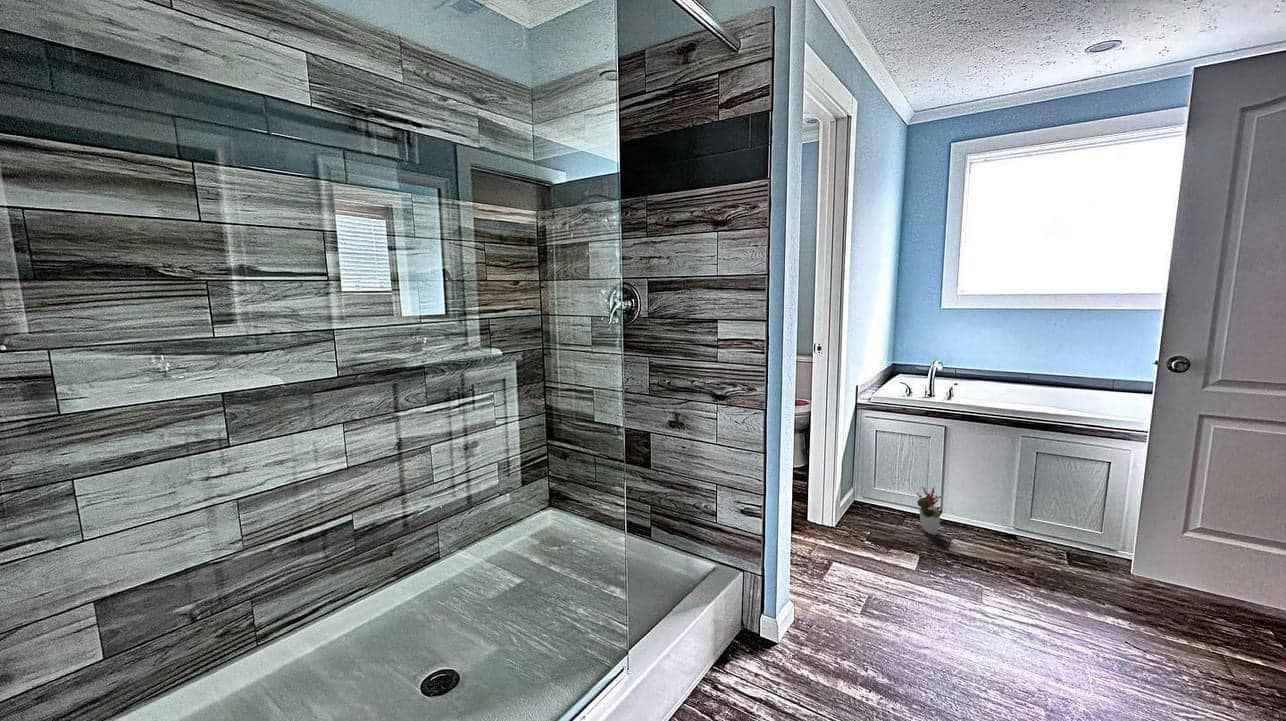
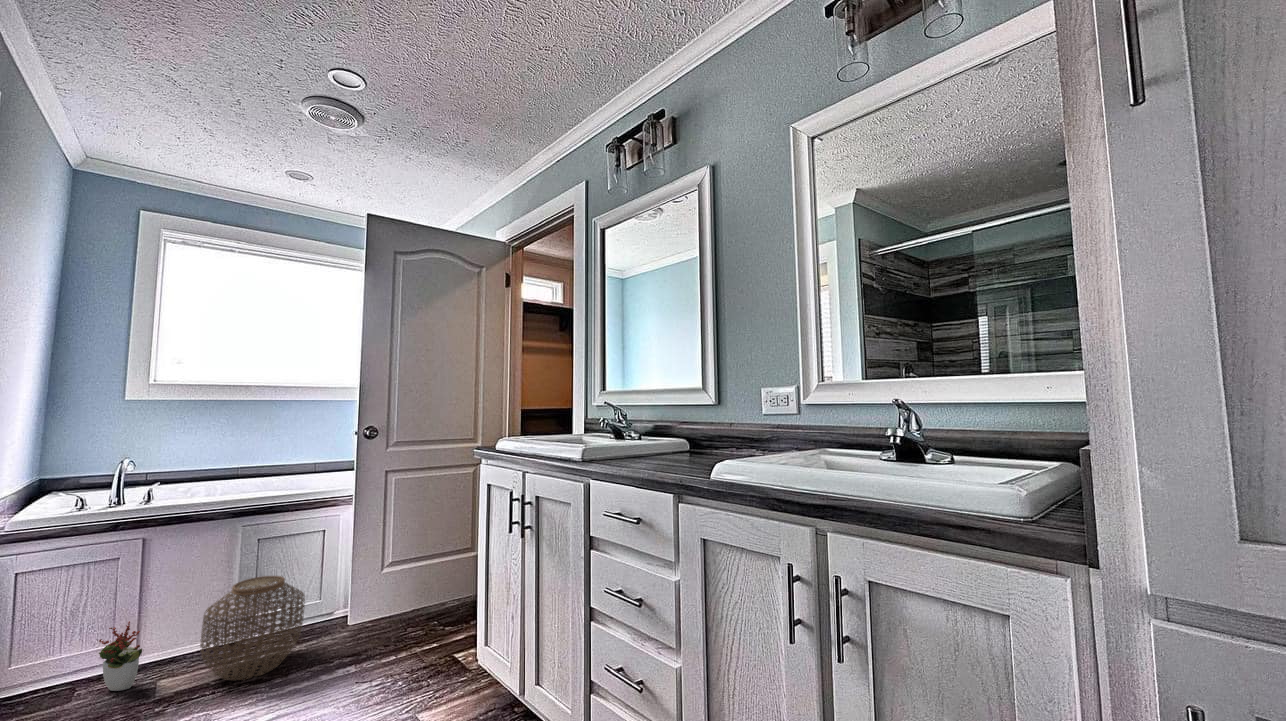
woven basket: none [980,487,1075,578] -> present [200,576,305,680]

